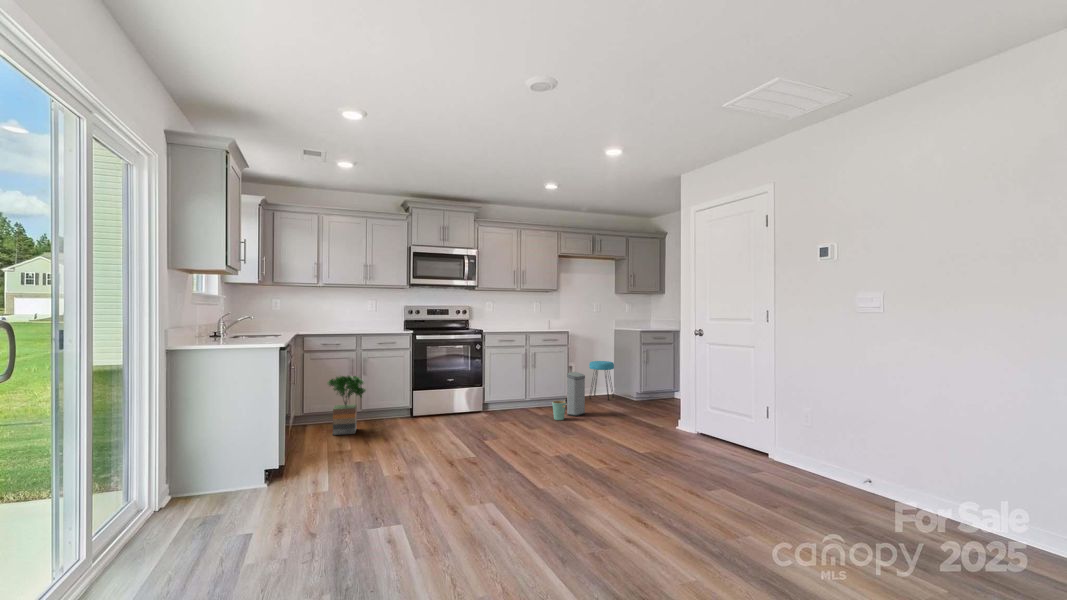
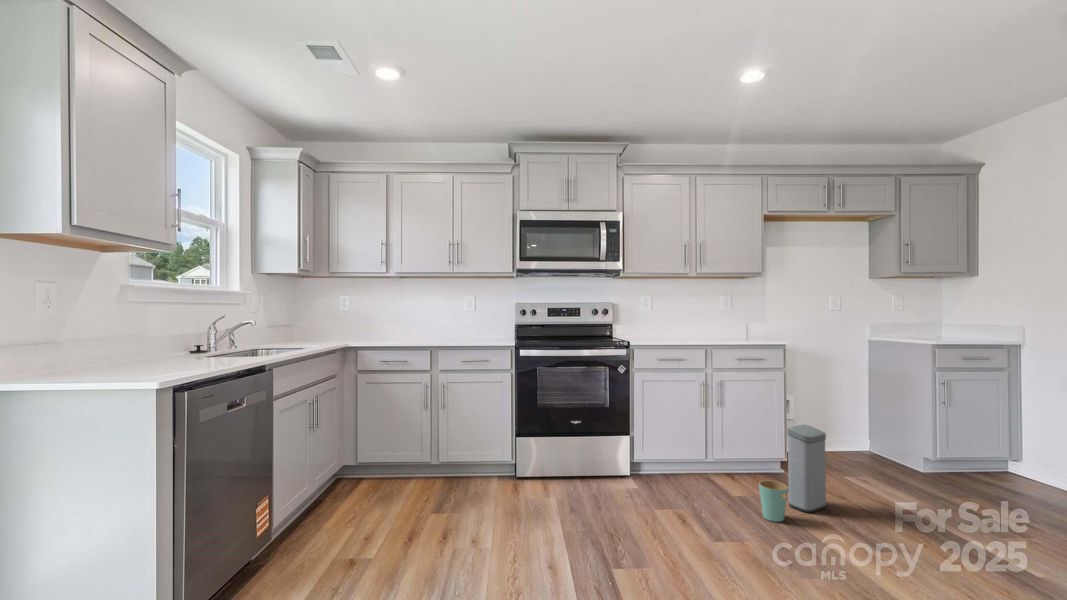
stool: present [589,361,614,400] -> none [823,396,874,470]
potted tree: present [328,376,366,435] -> none [374,412,434,511]

